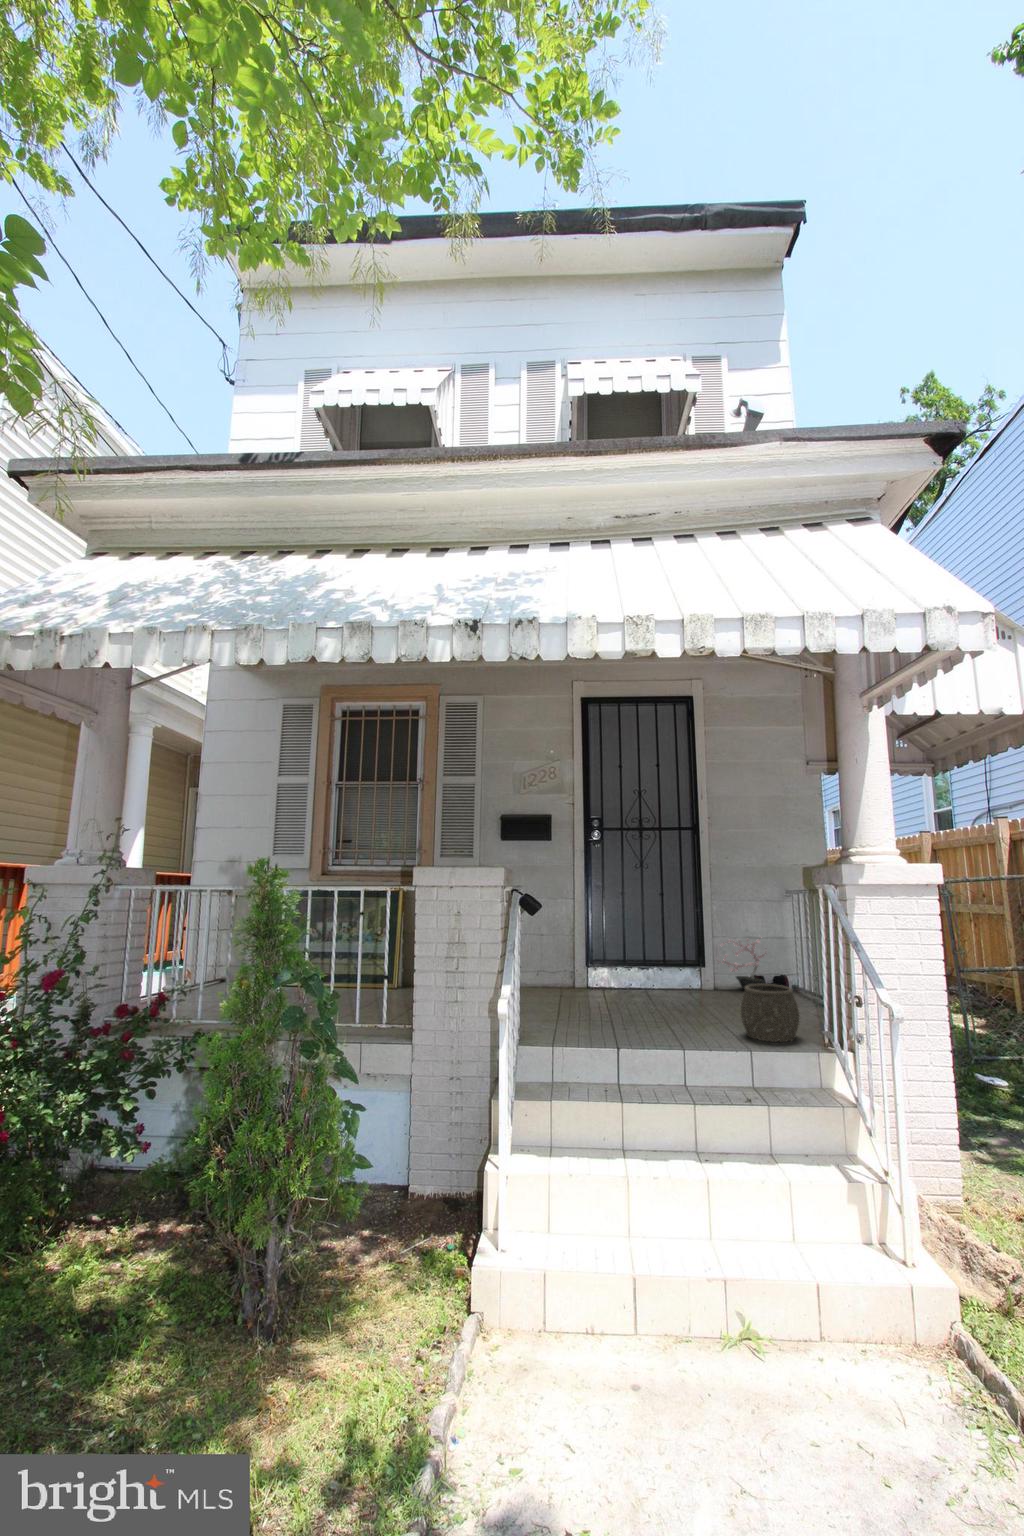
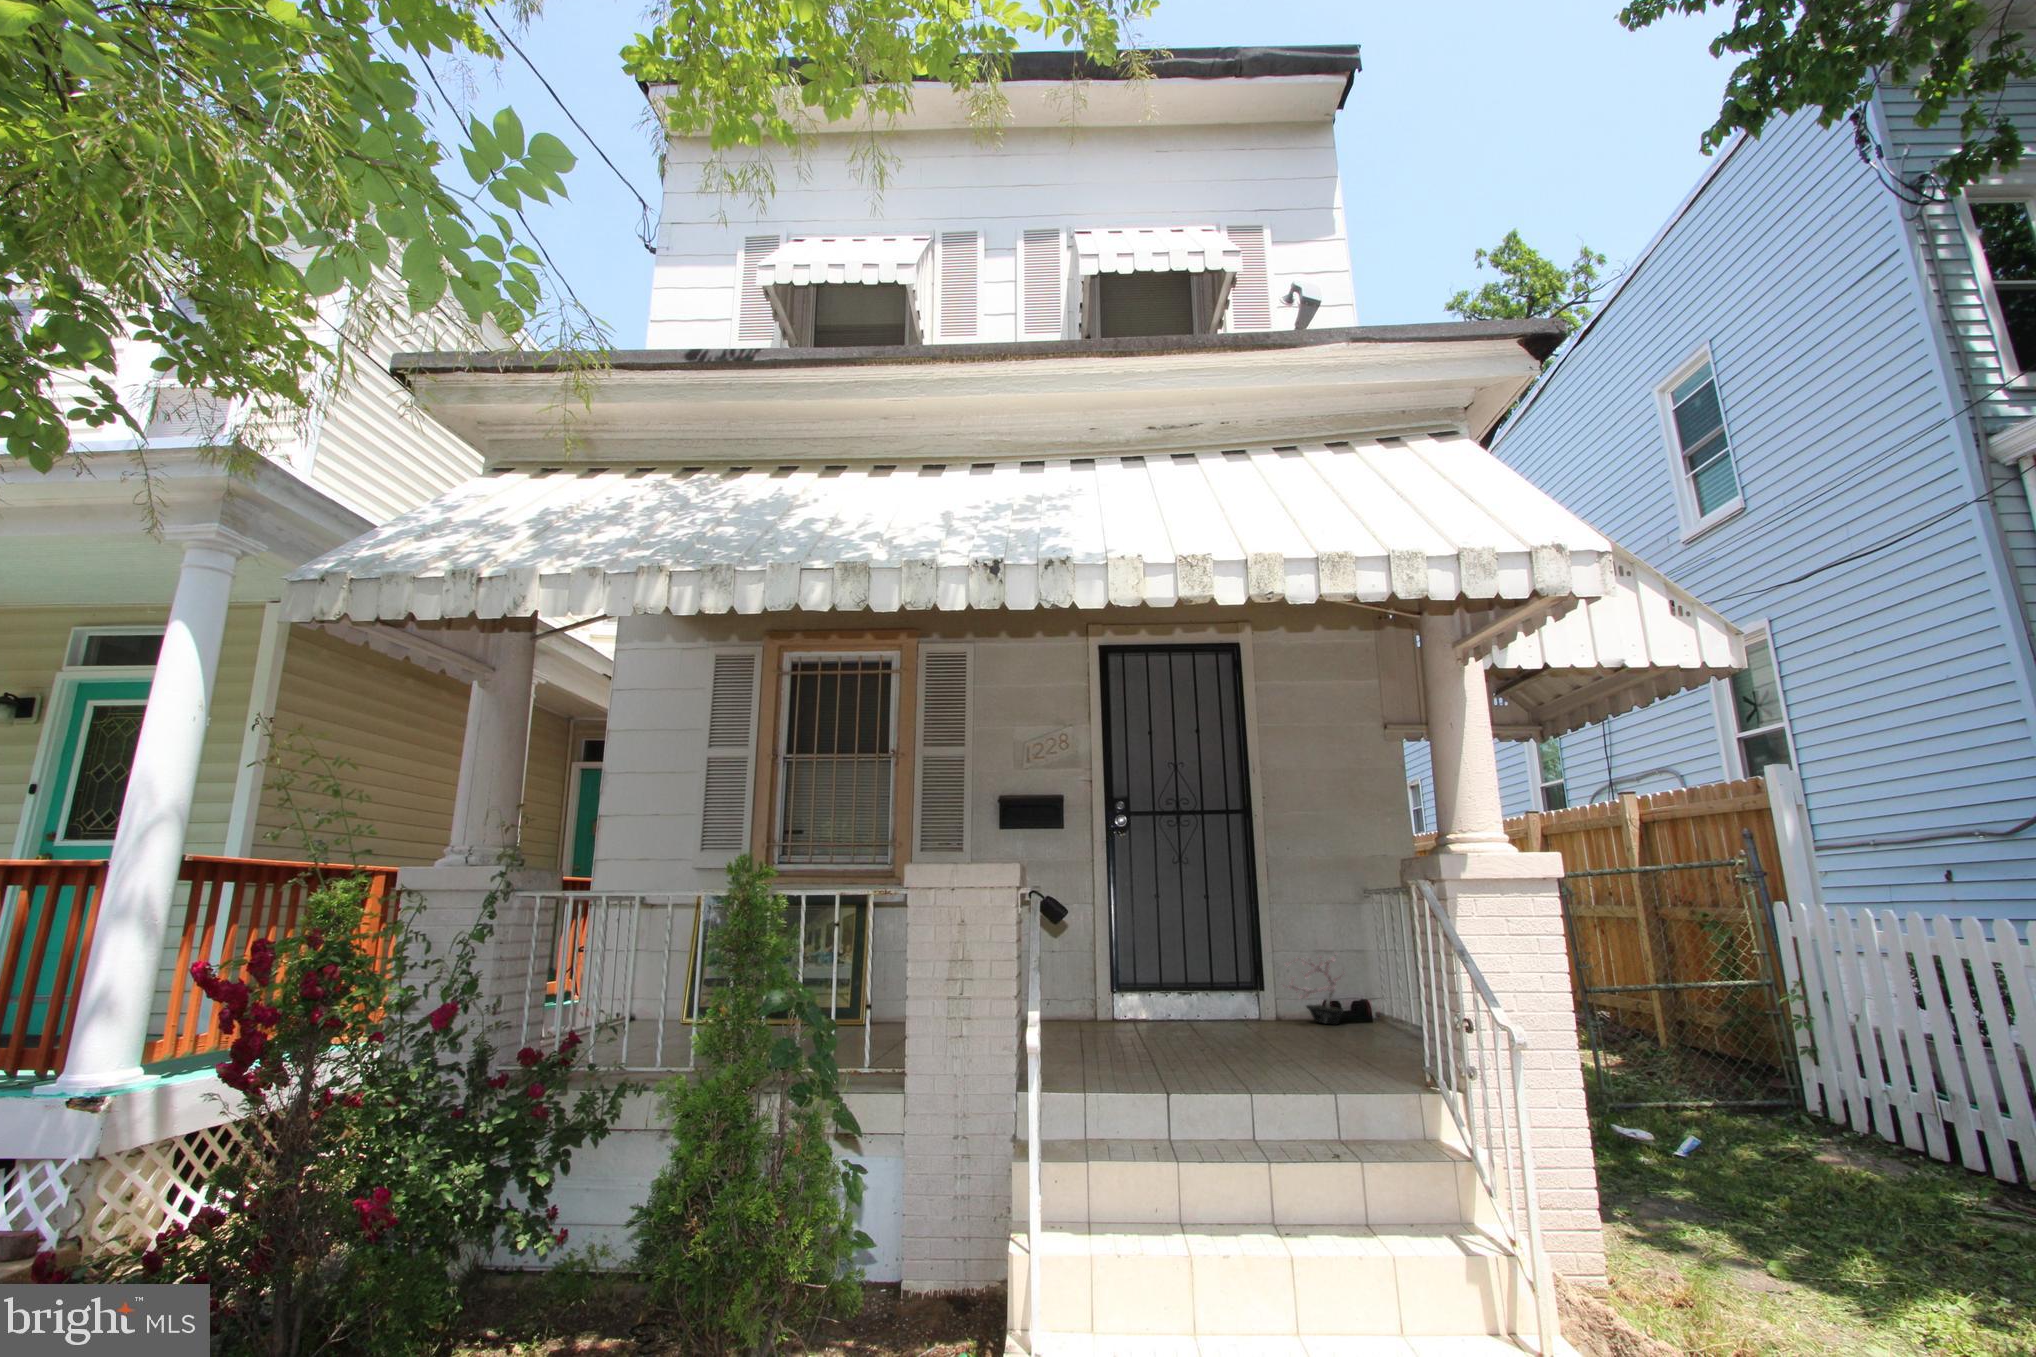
woven basket: present [741,984,800,1042] -> none [1319,1010,1395,1083]

